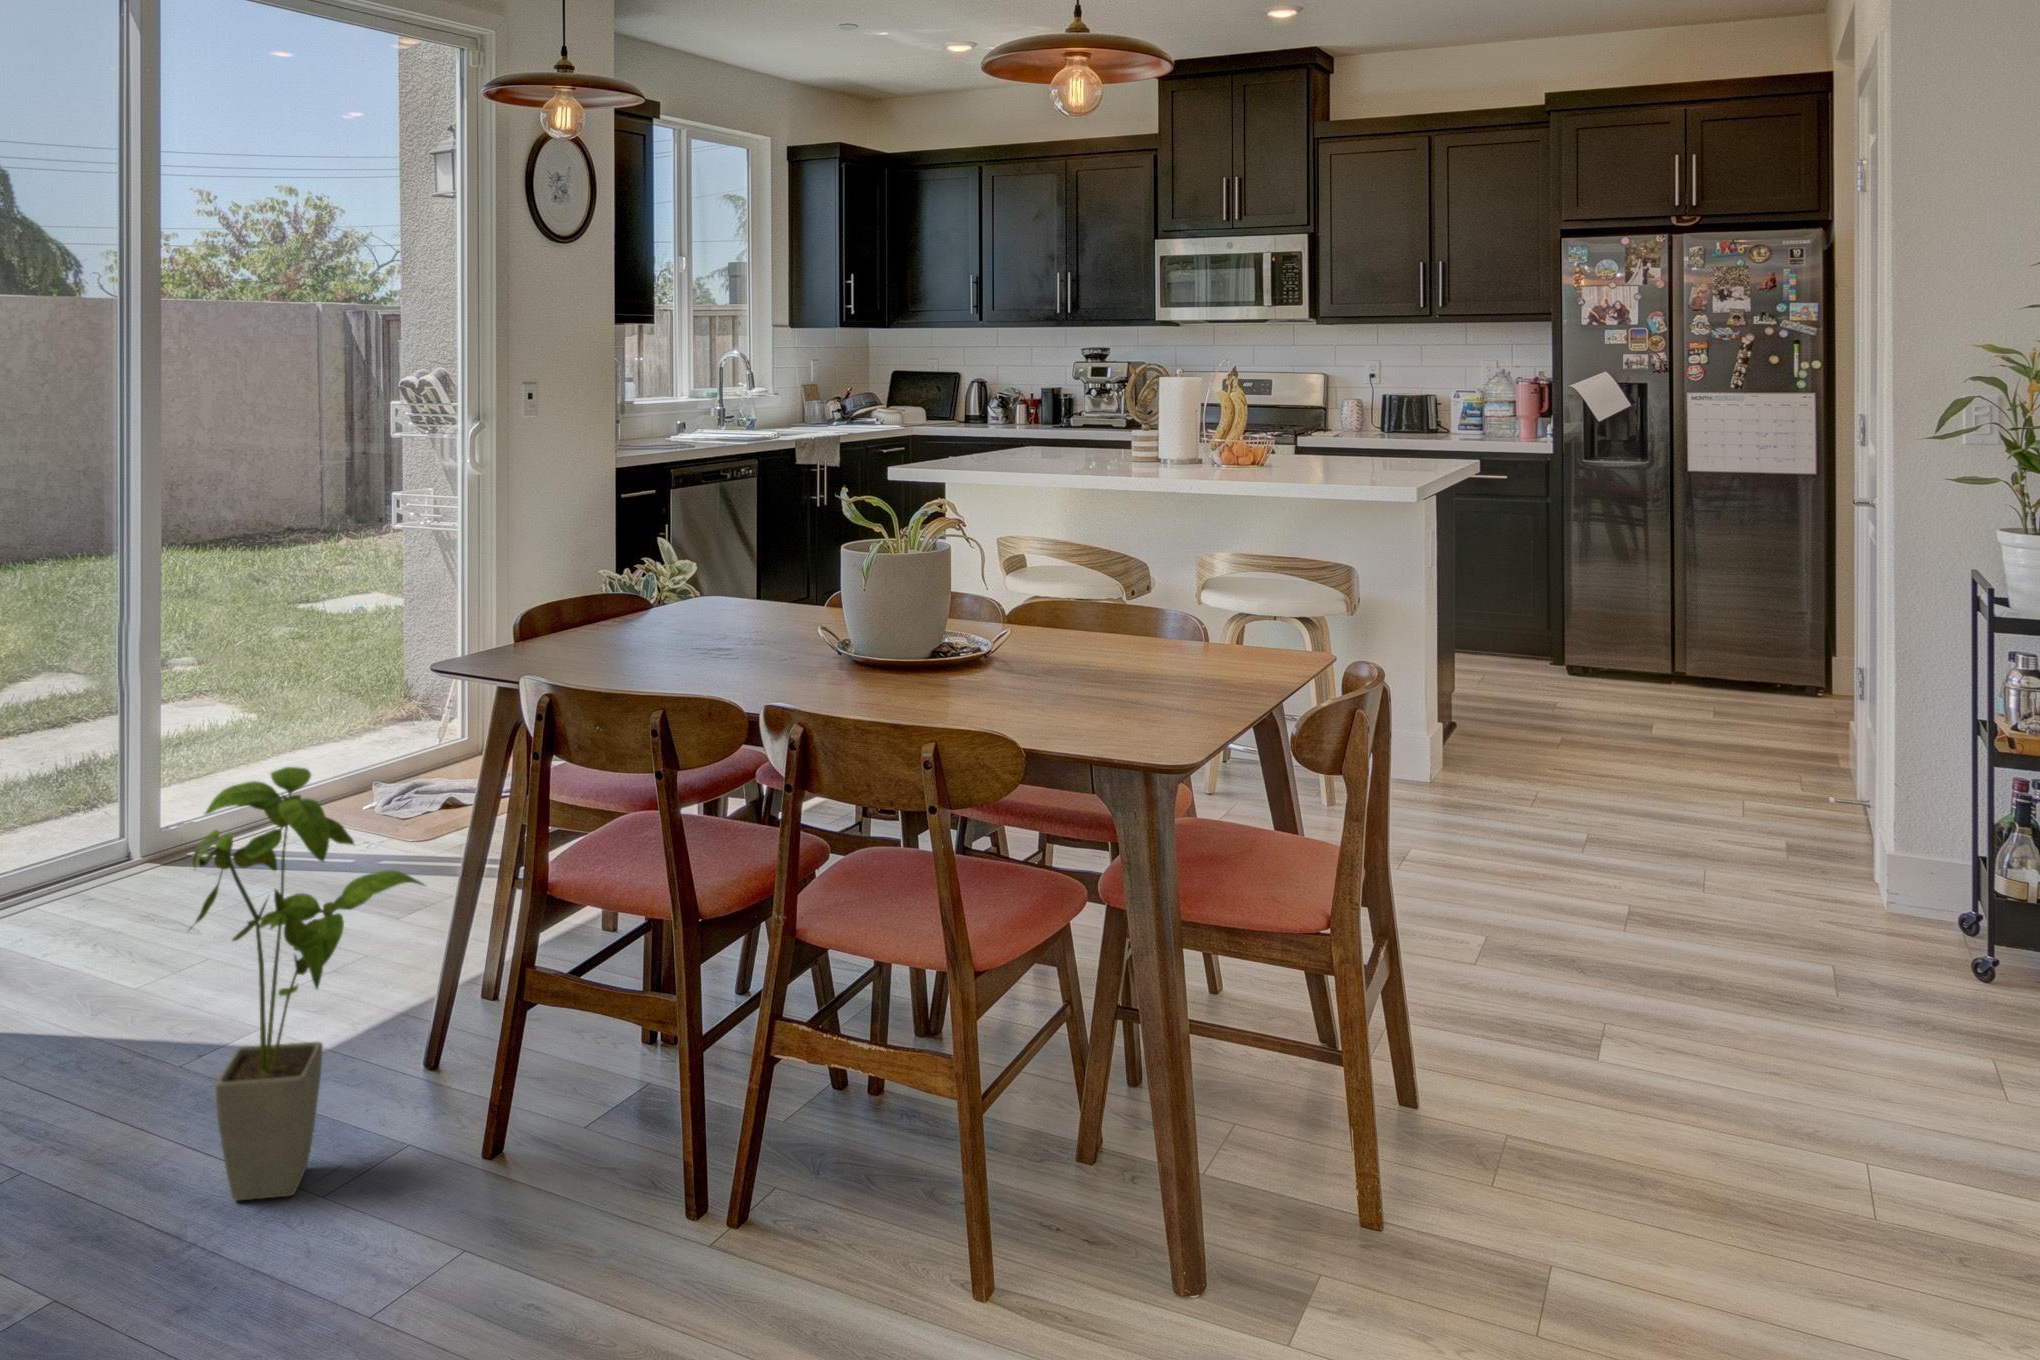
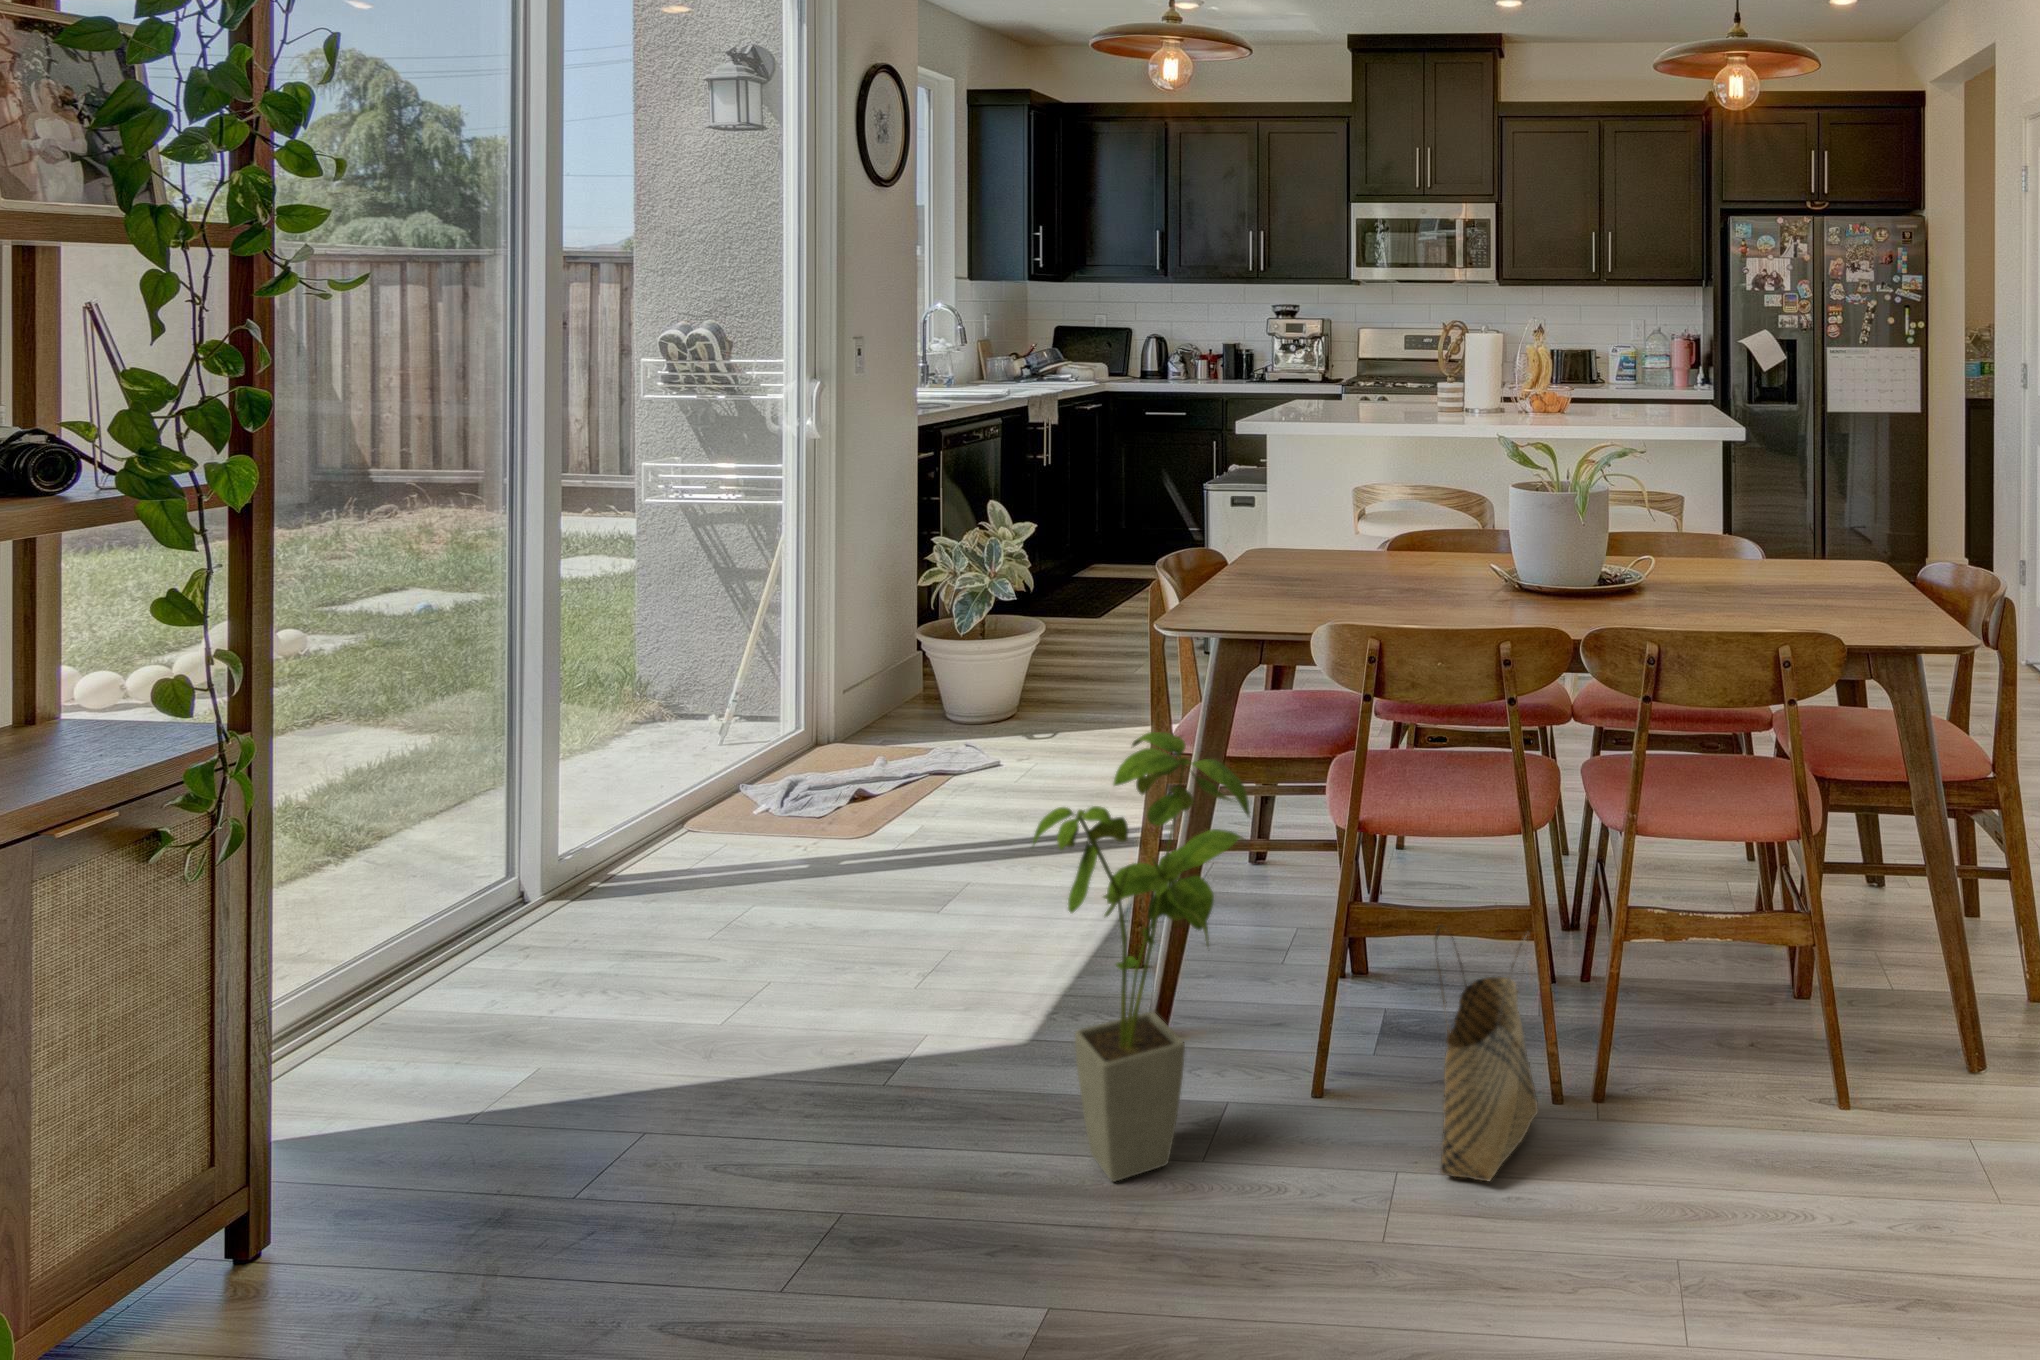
woven basket: none [492,1001,652,1285] -> present [1435,924,1538,1181]

